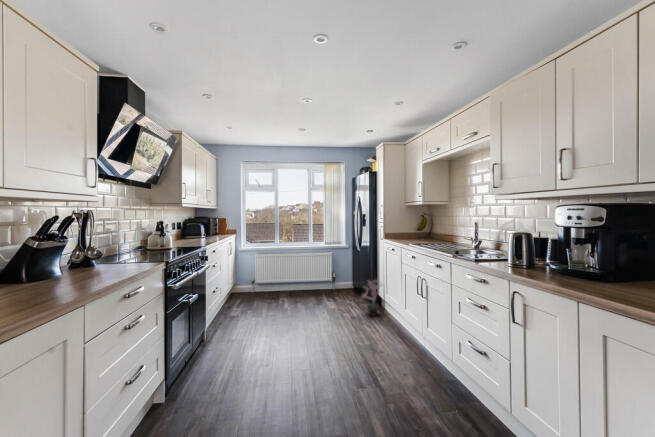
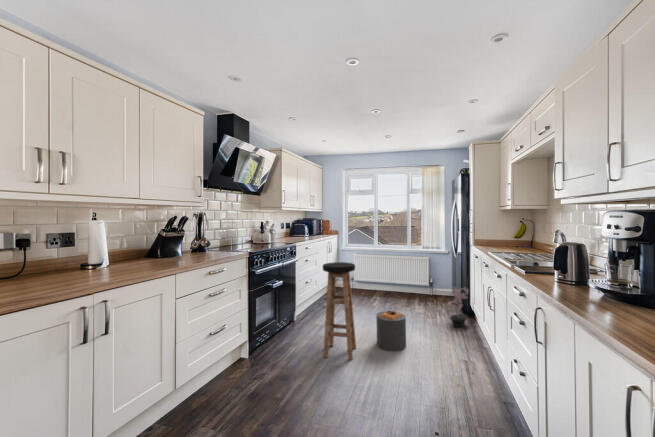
bar stool: none [271,267,308,376] -> present [323,262,356,360]
trash can: none [318,301,347,352] -> present [376,303,406,351]

